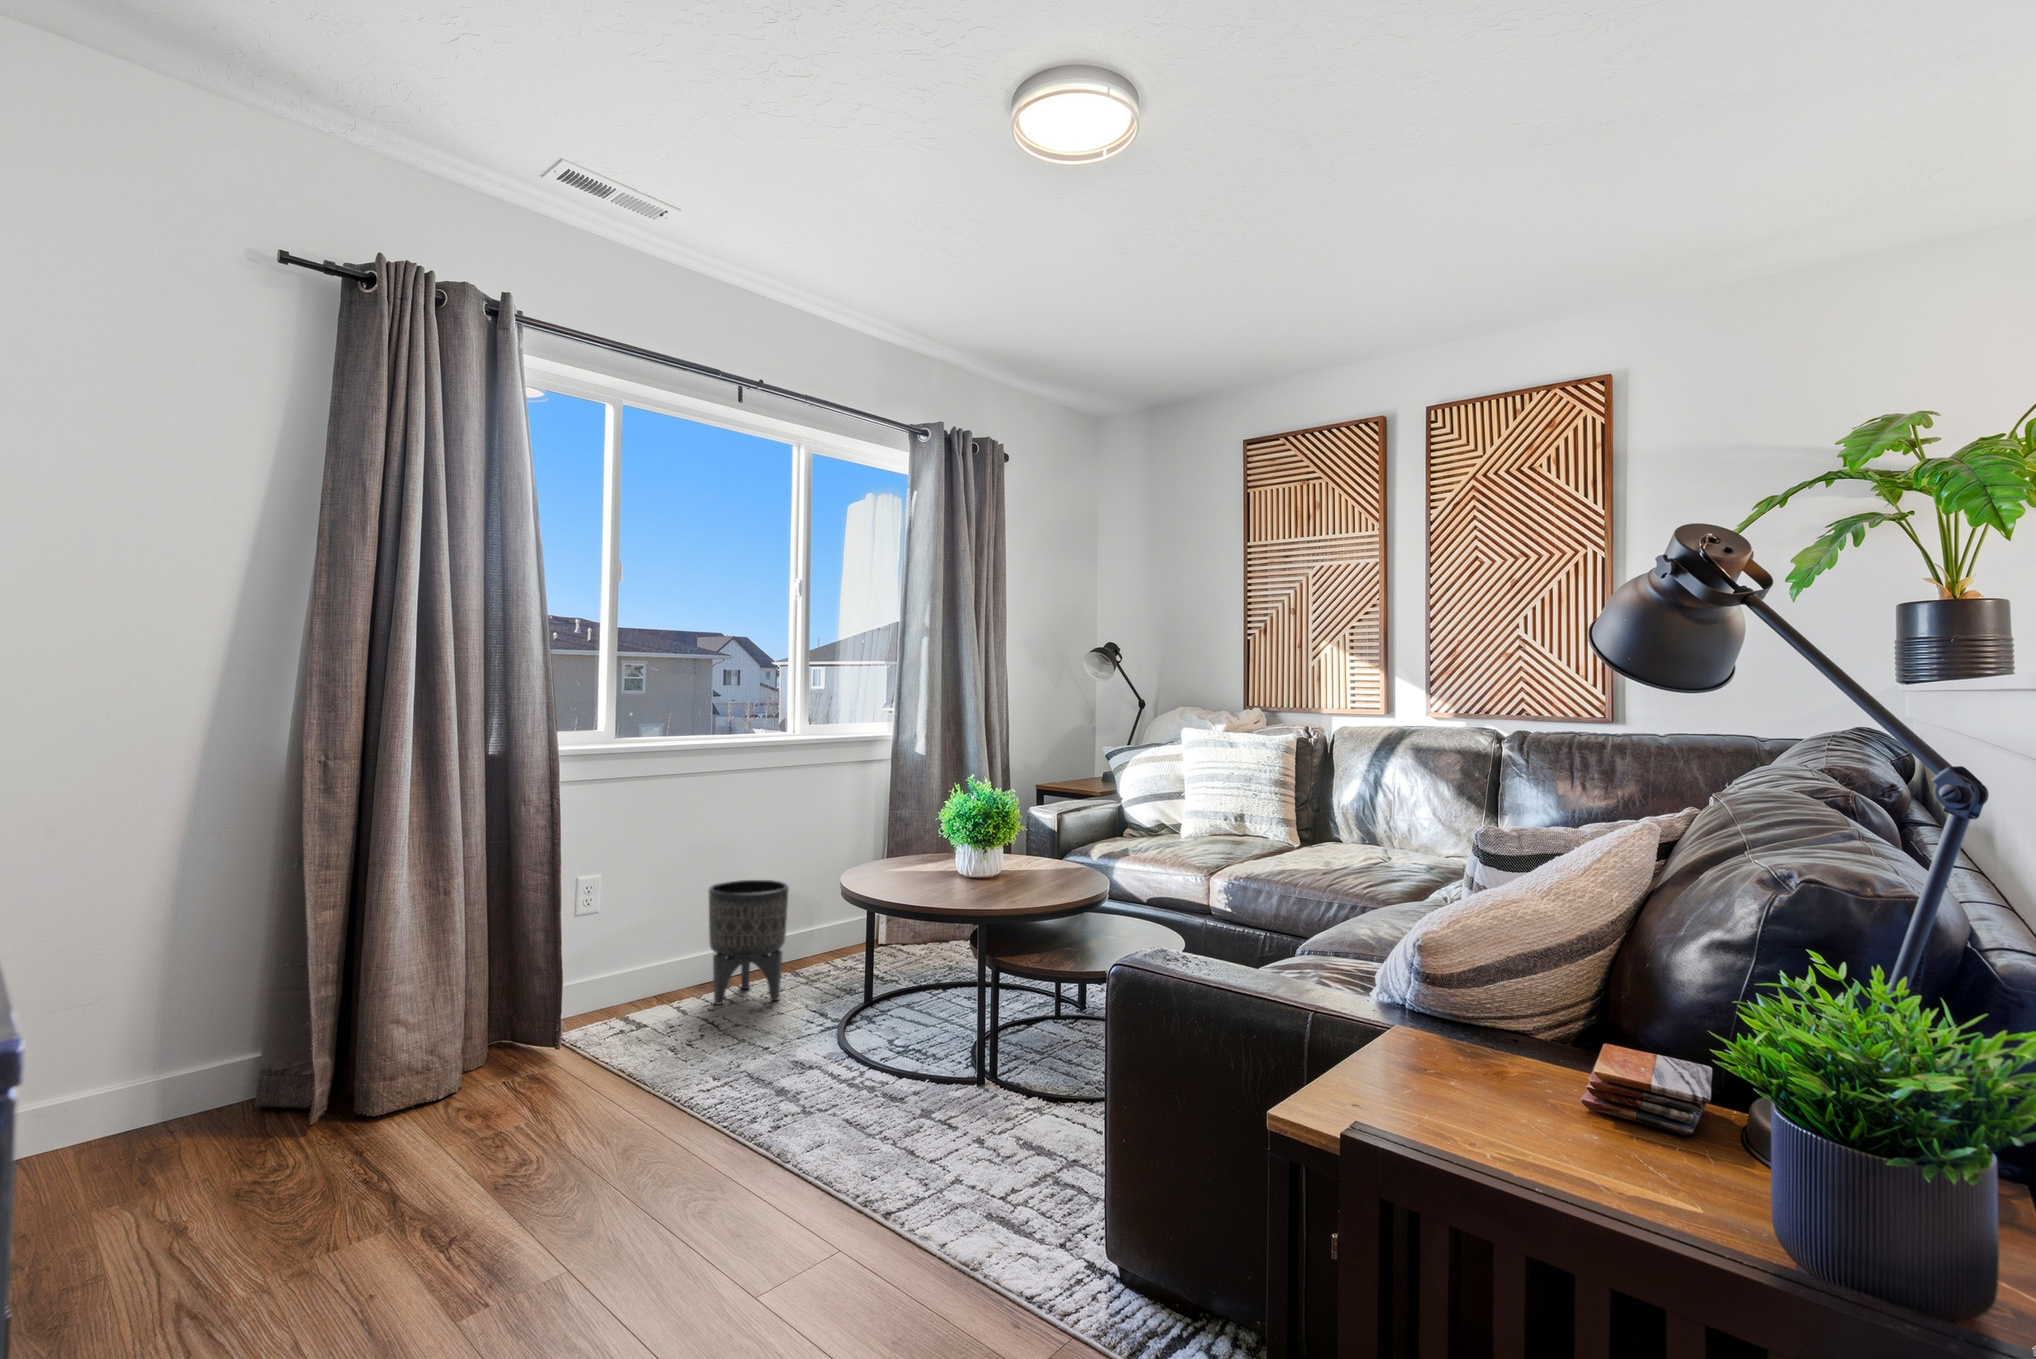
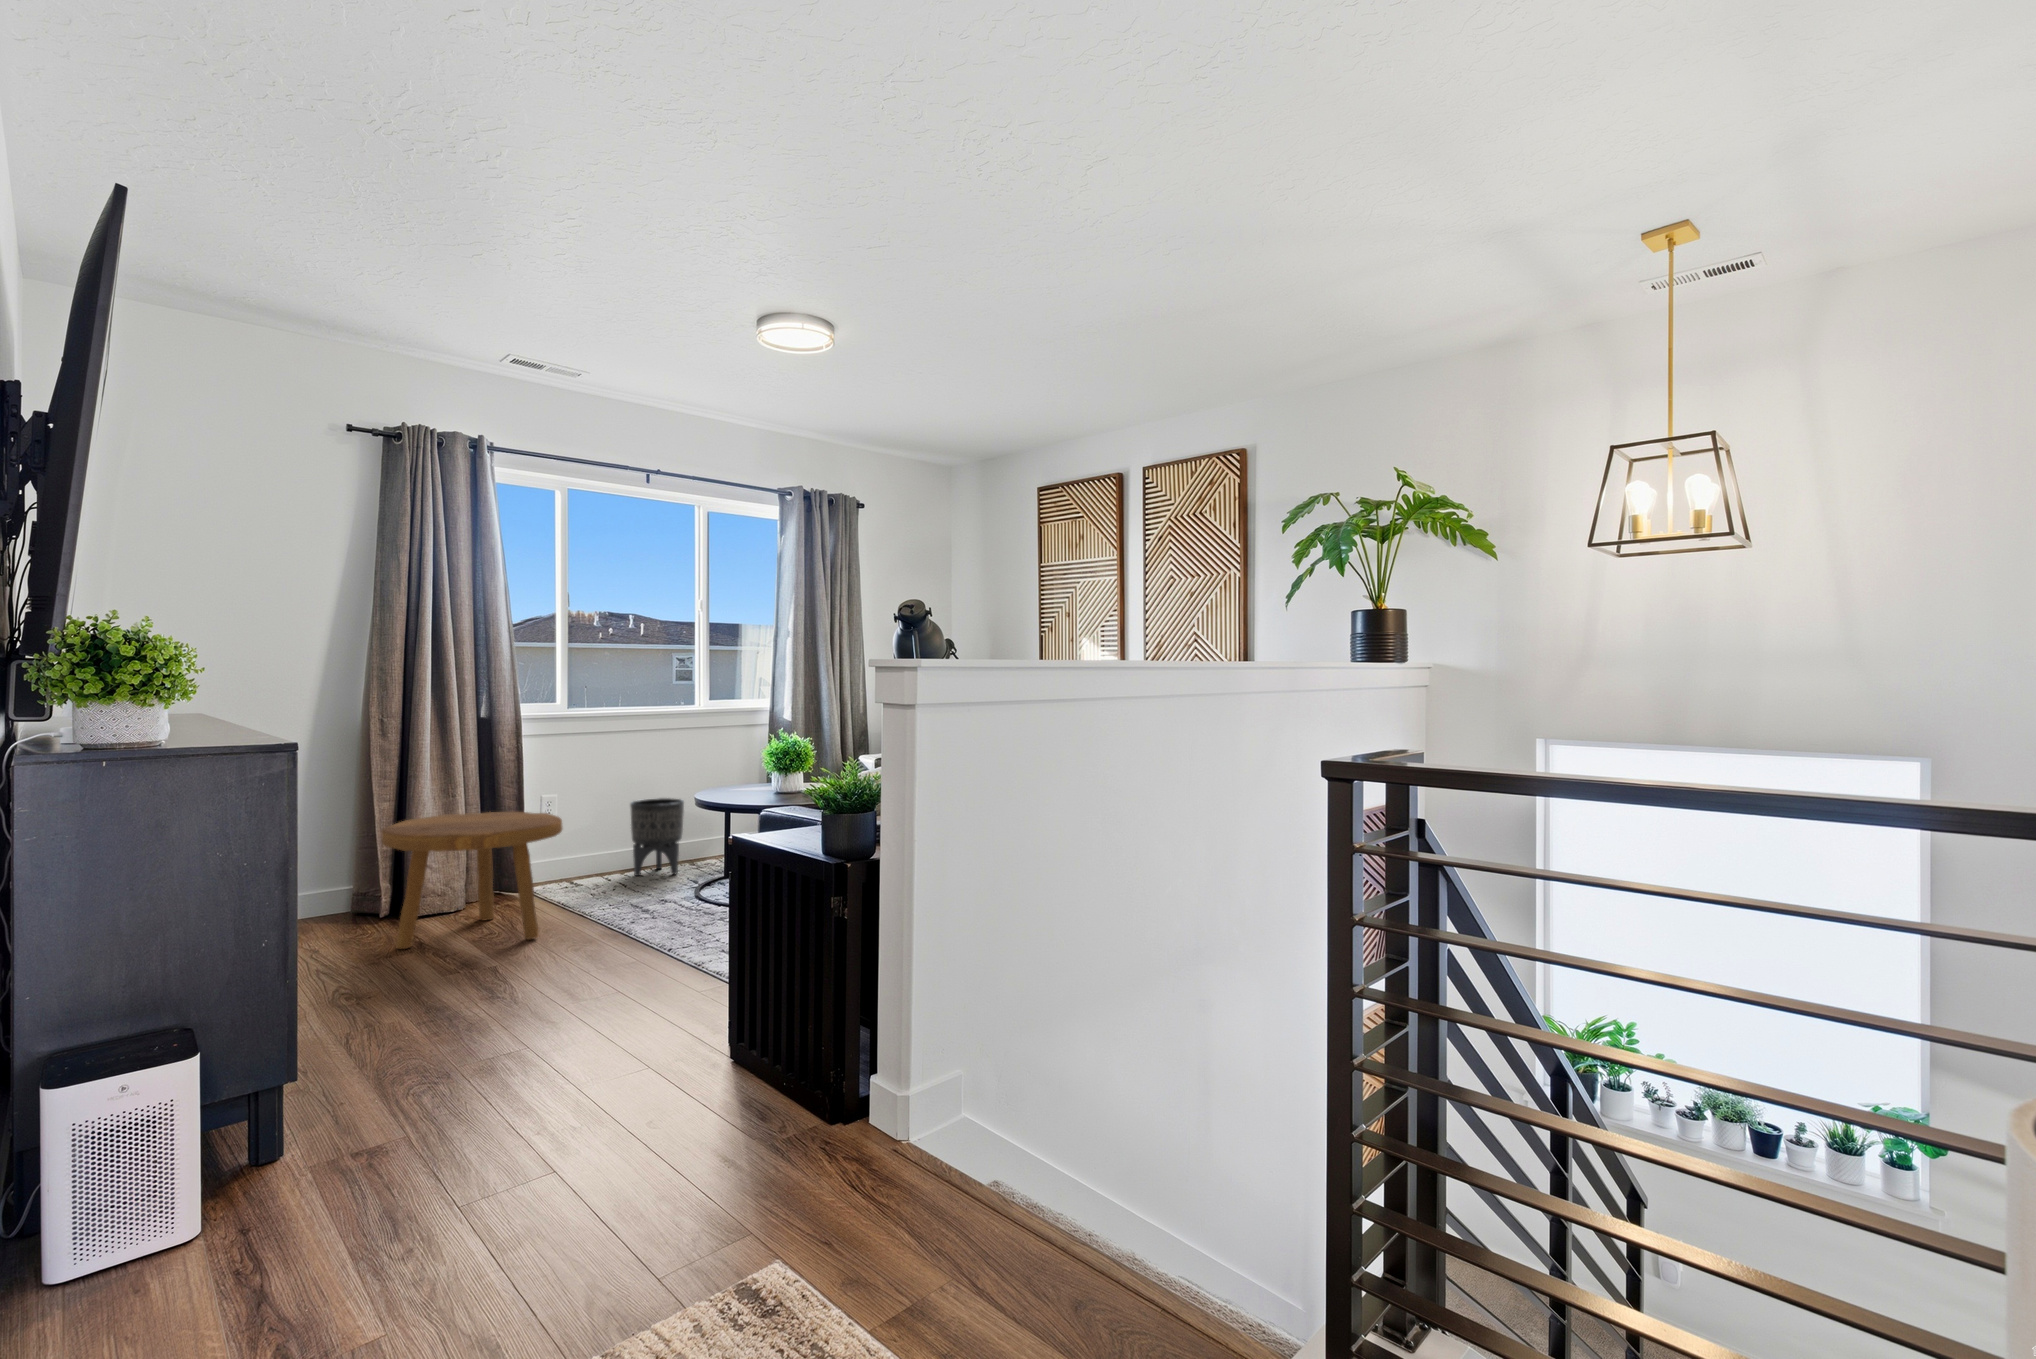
footstool: none [327,925,653,1213] -> present [382,812,563,949]

